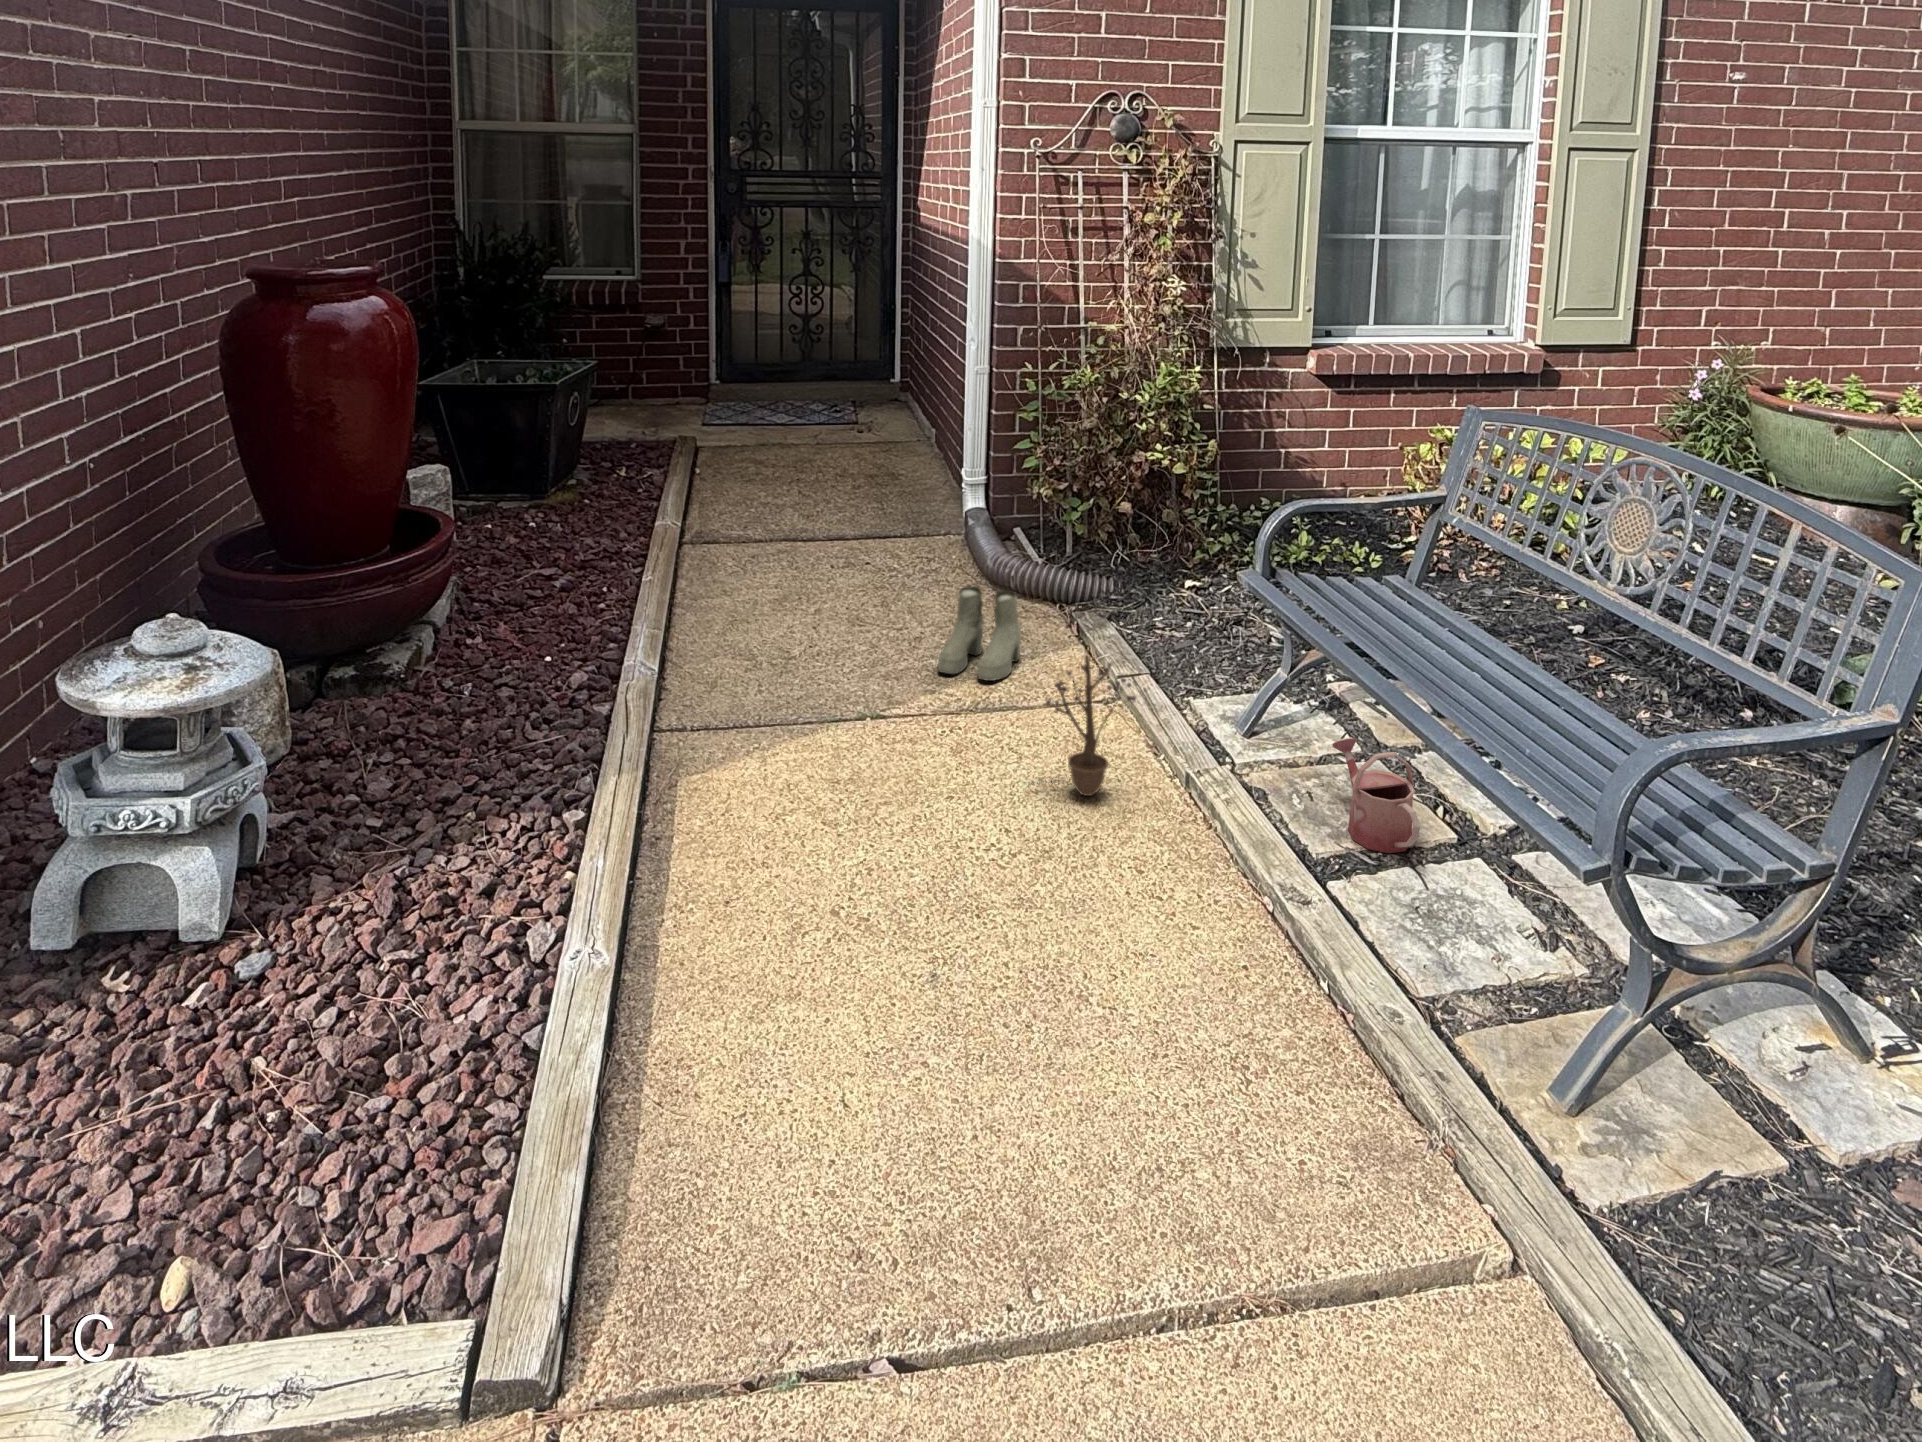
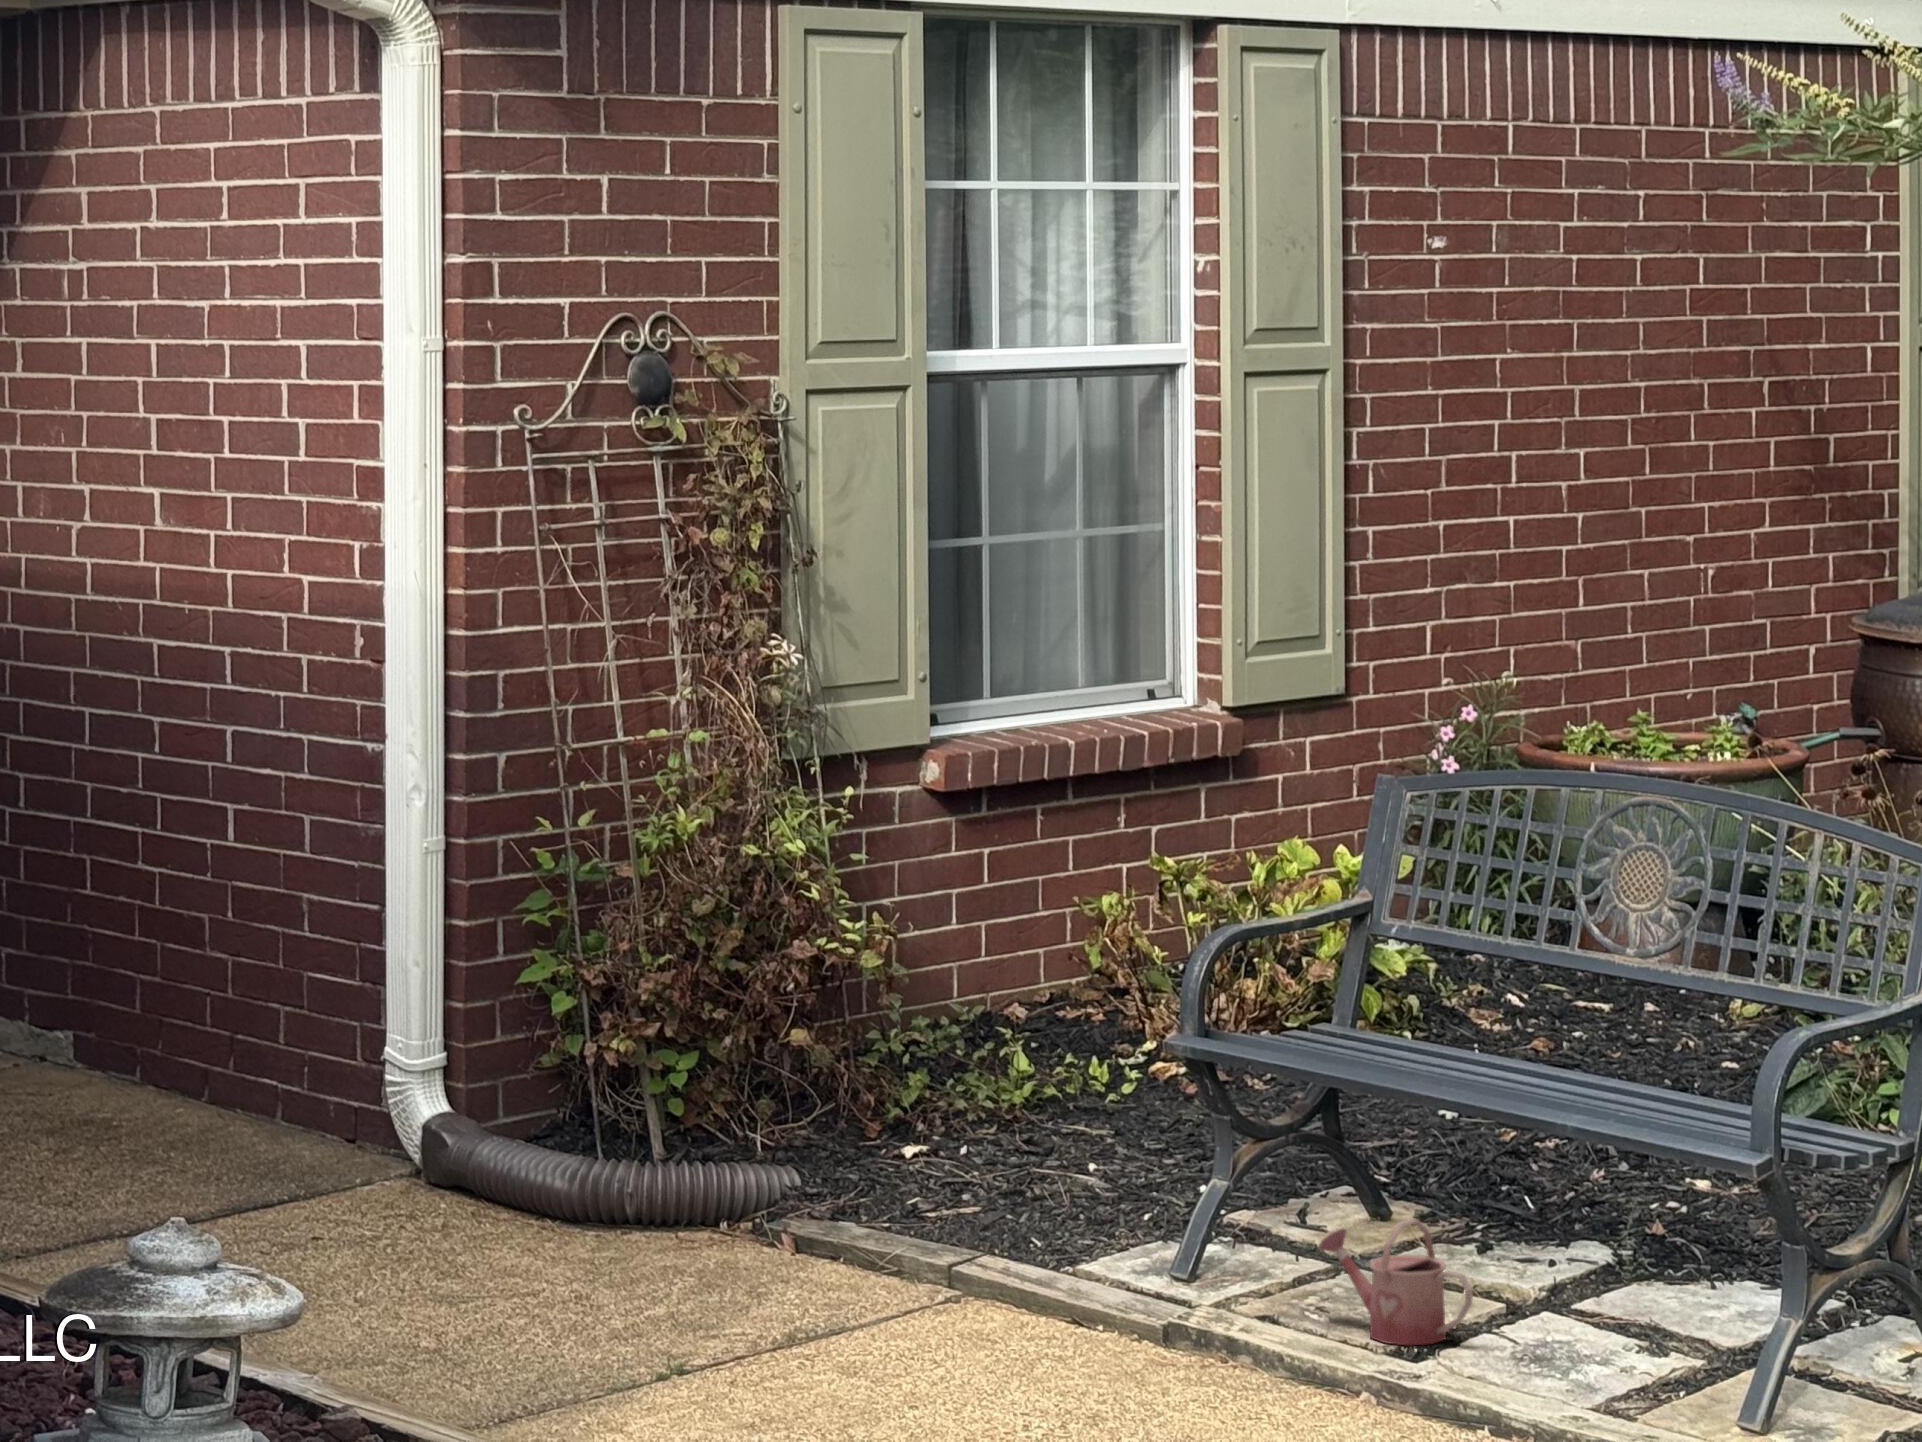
boots: present [938,586,1021,681] -> none [649,1176,764,1318]
decorative plant: present [1029,655,1136,796] -> none [977,1164,1106,1374]

